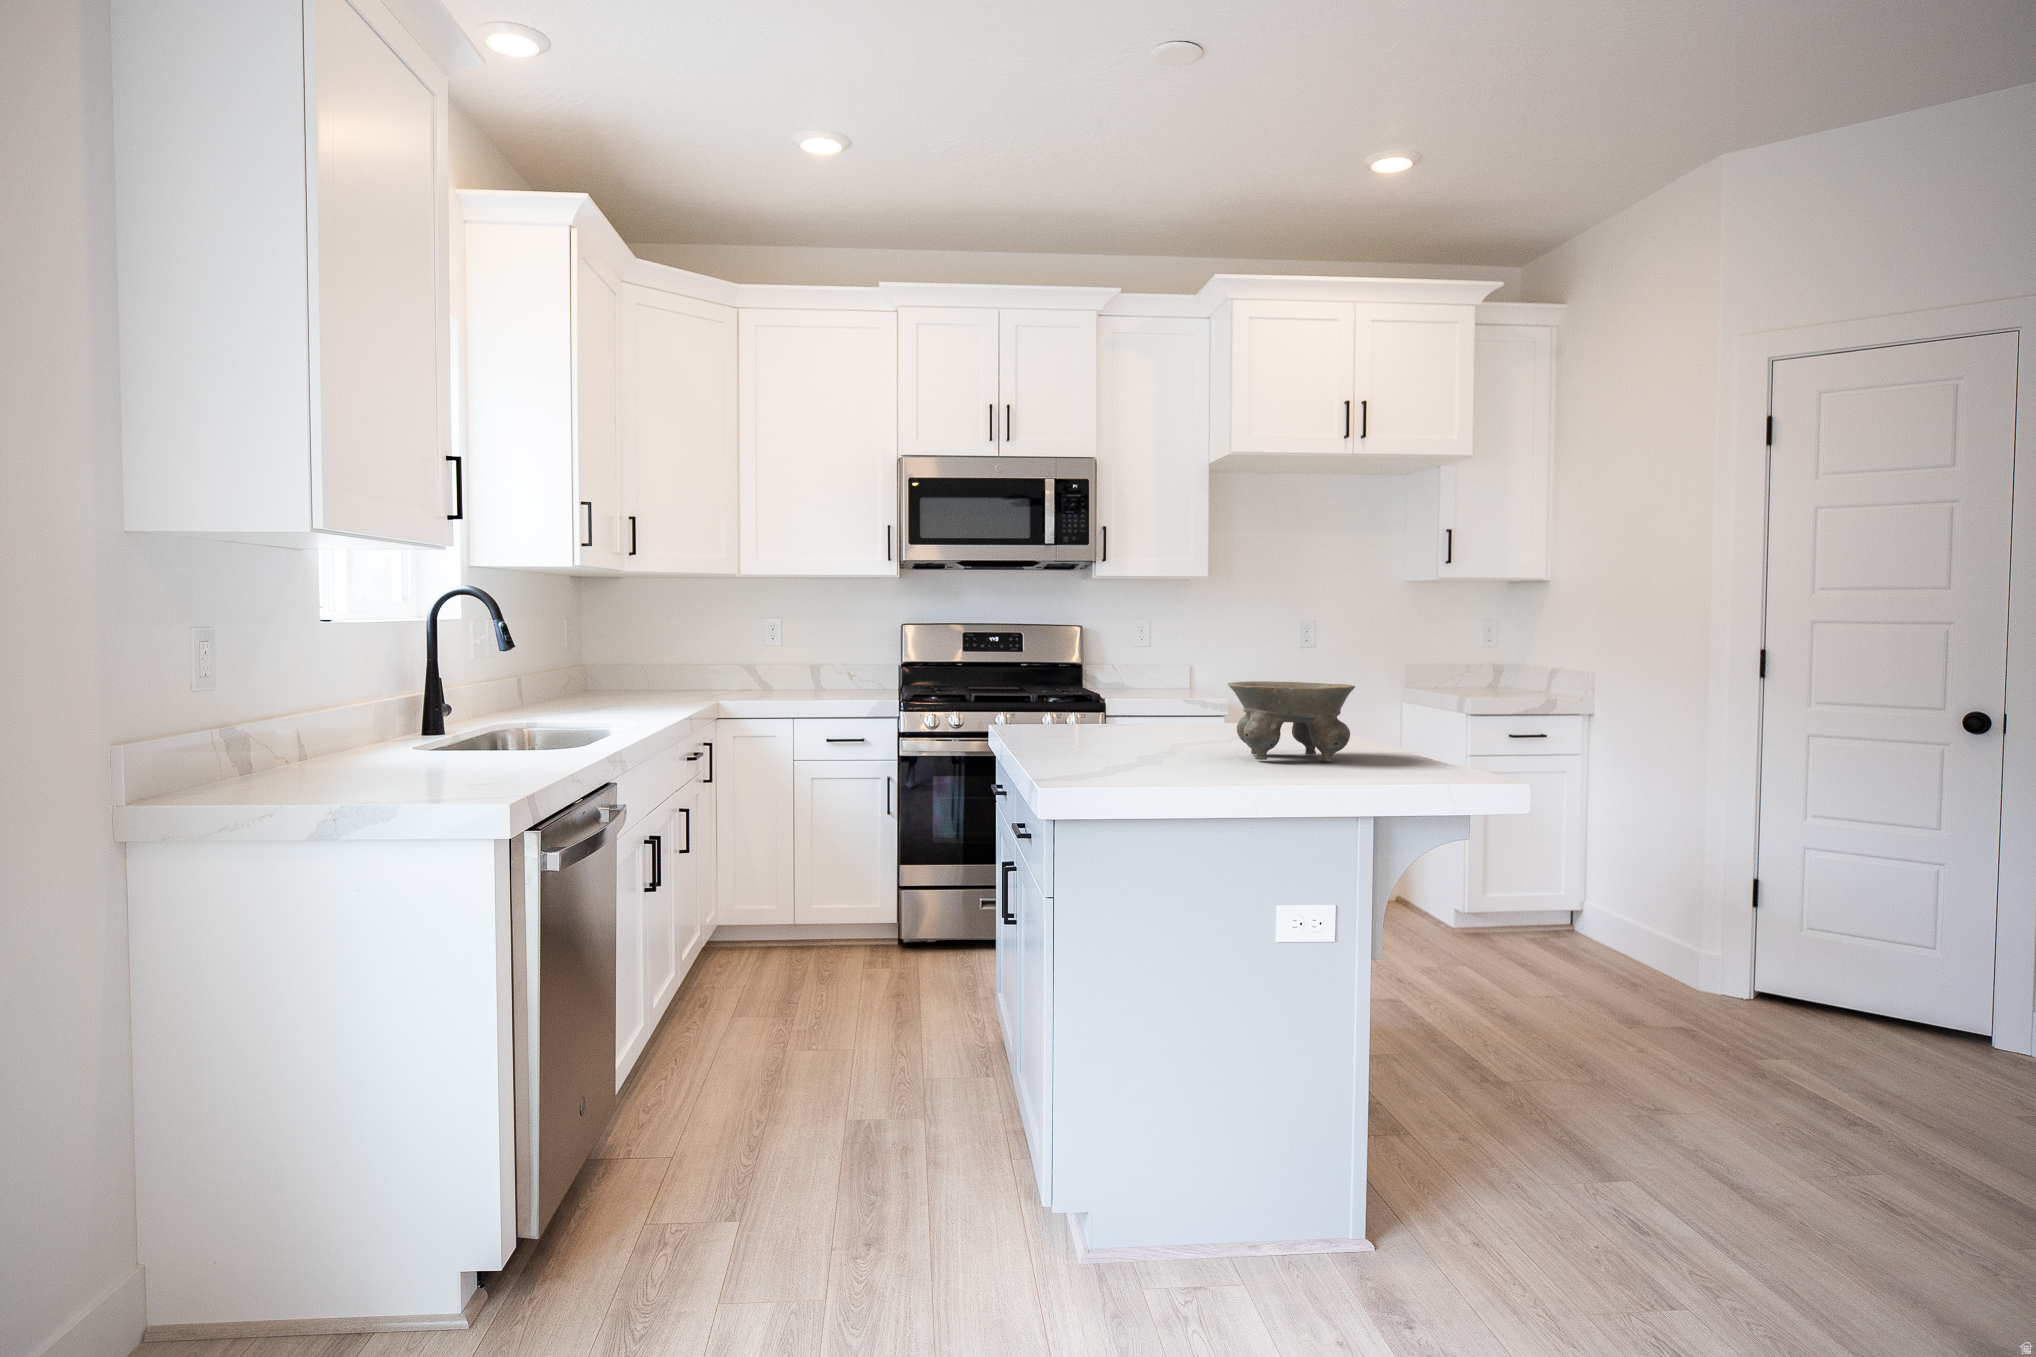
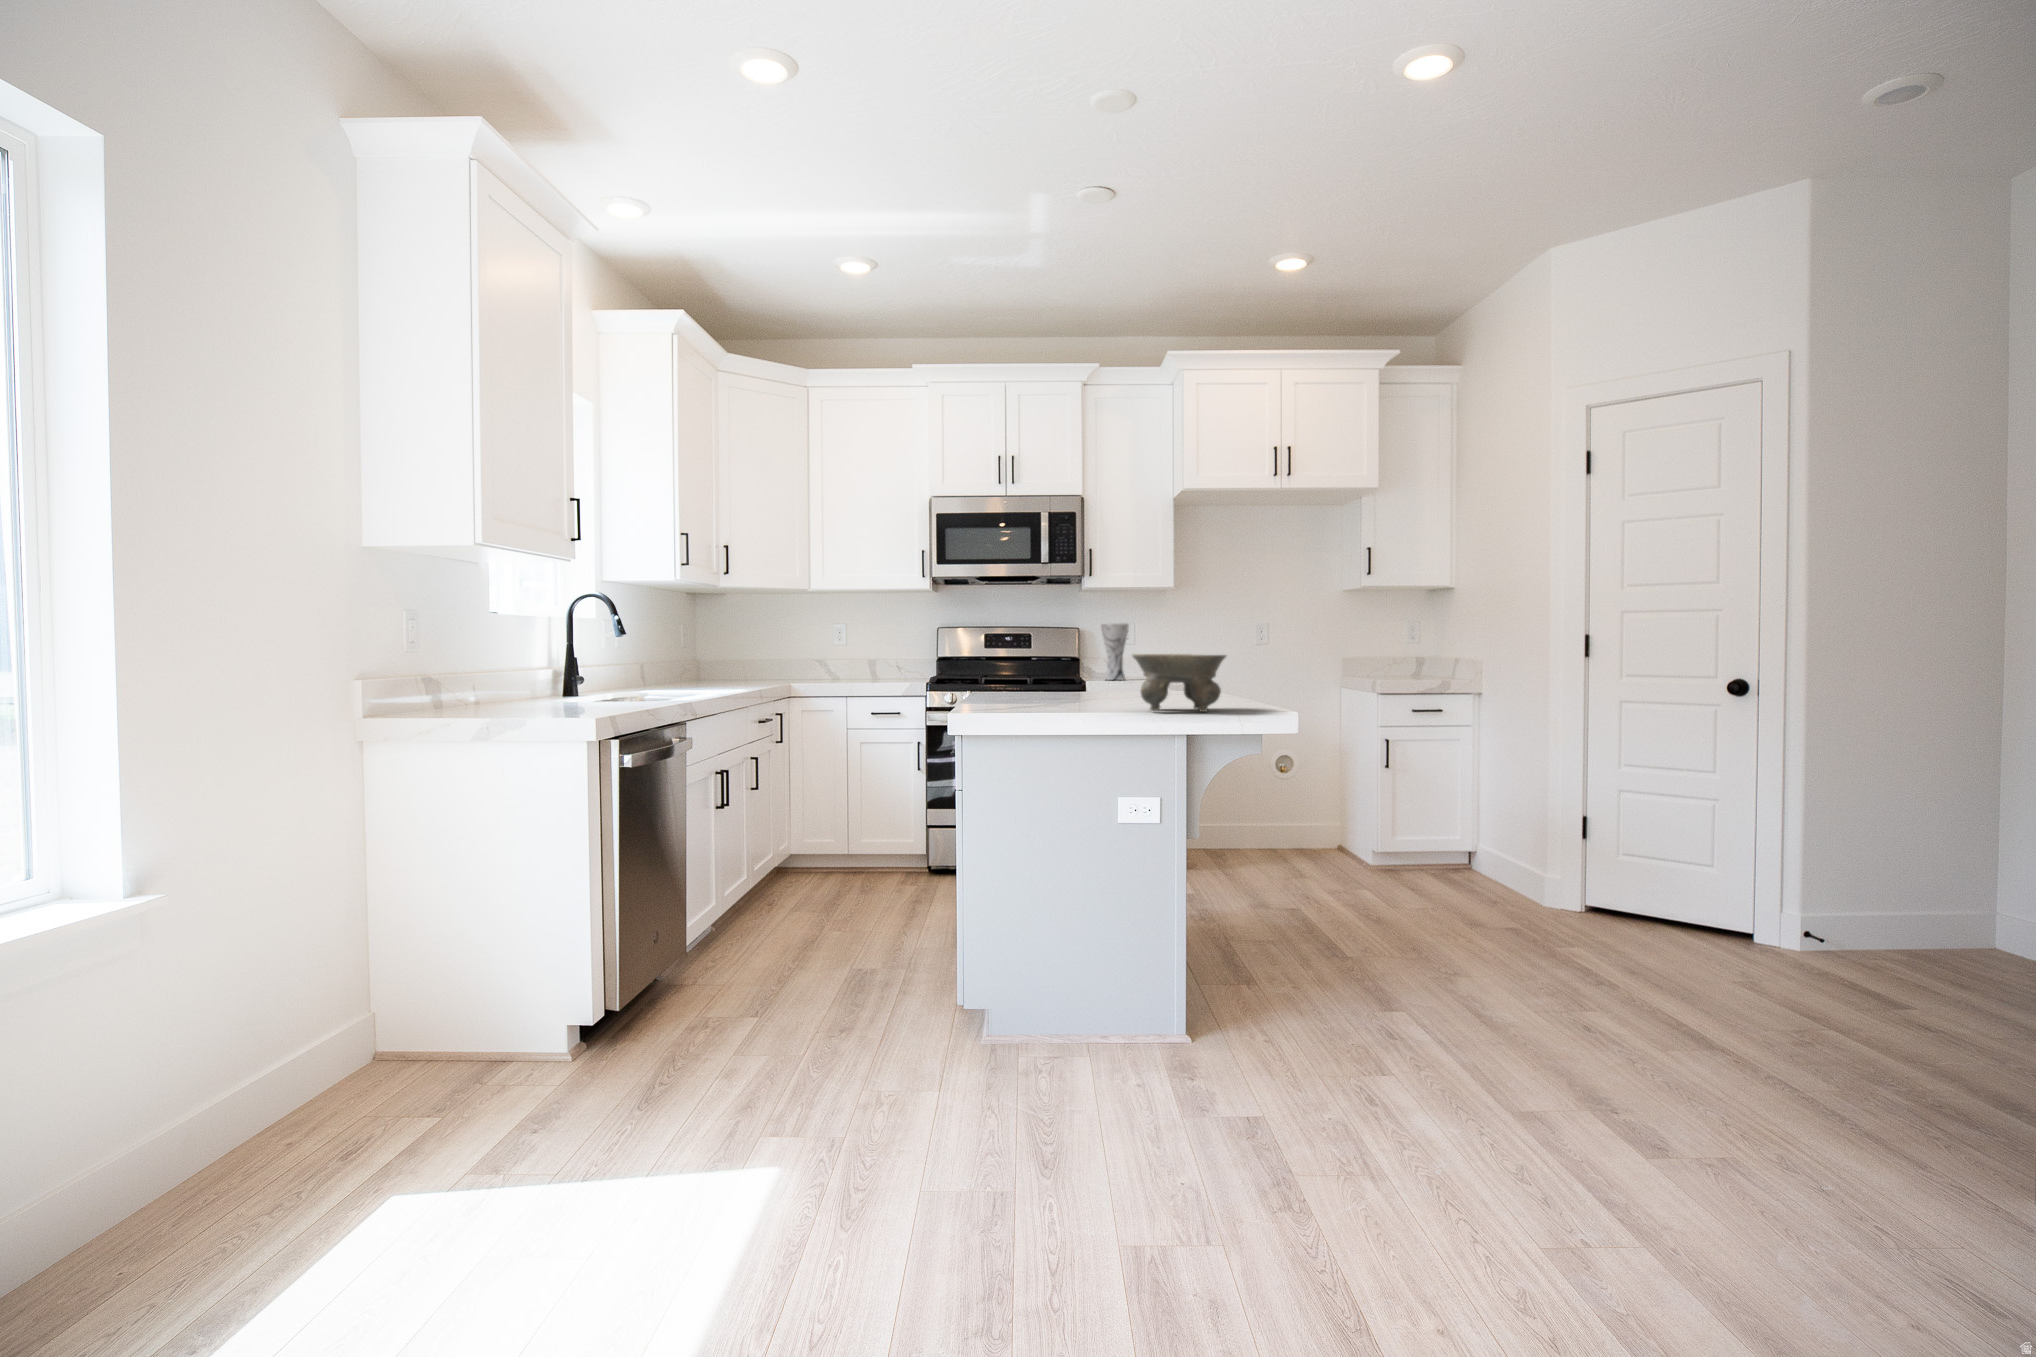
vase: none [1114,621,1149,694] -> present [1101,624,1128,680]

